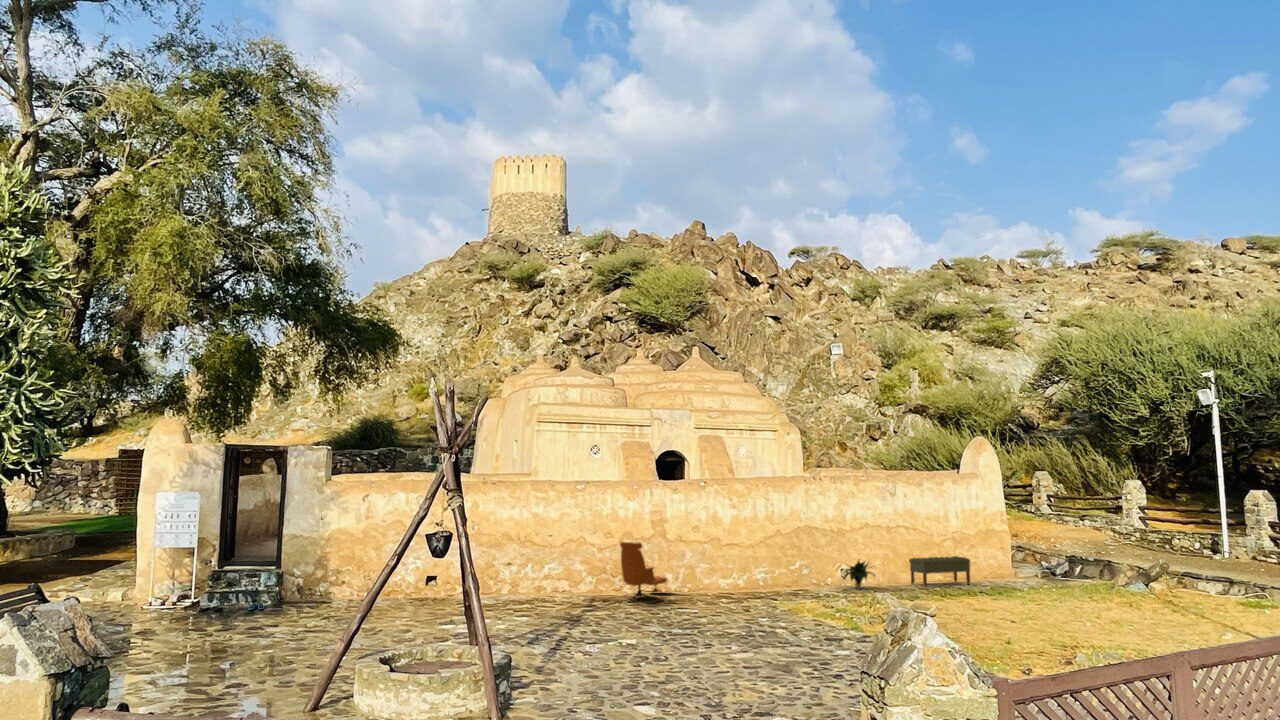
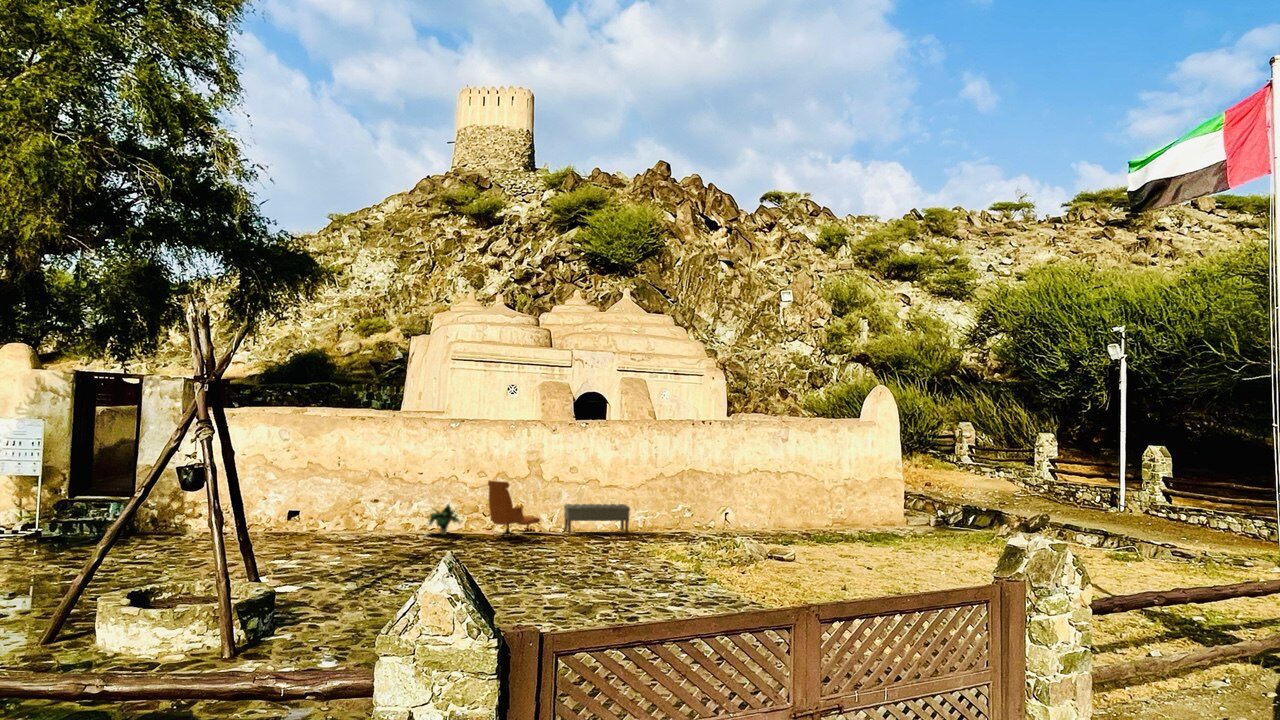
bench: present [909,556,970,587] -> present [564,504,630,535]
potted plant: present [843,561,874,589] -> present [429,504,460,535]

